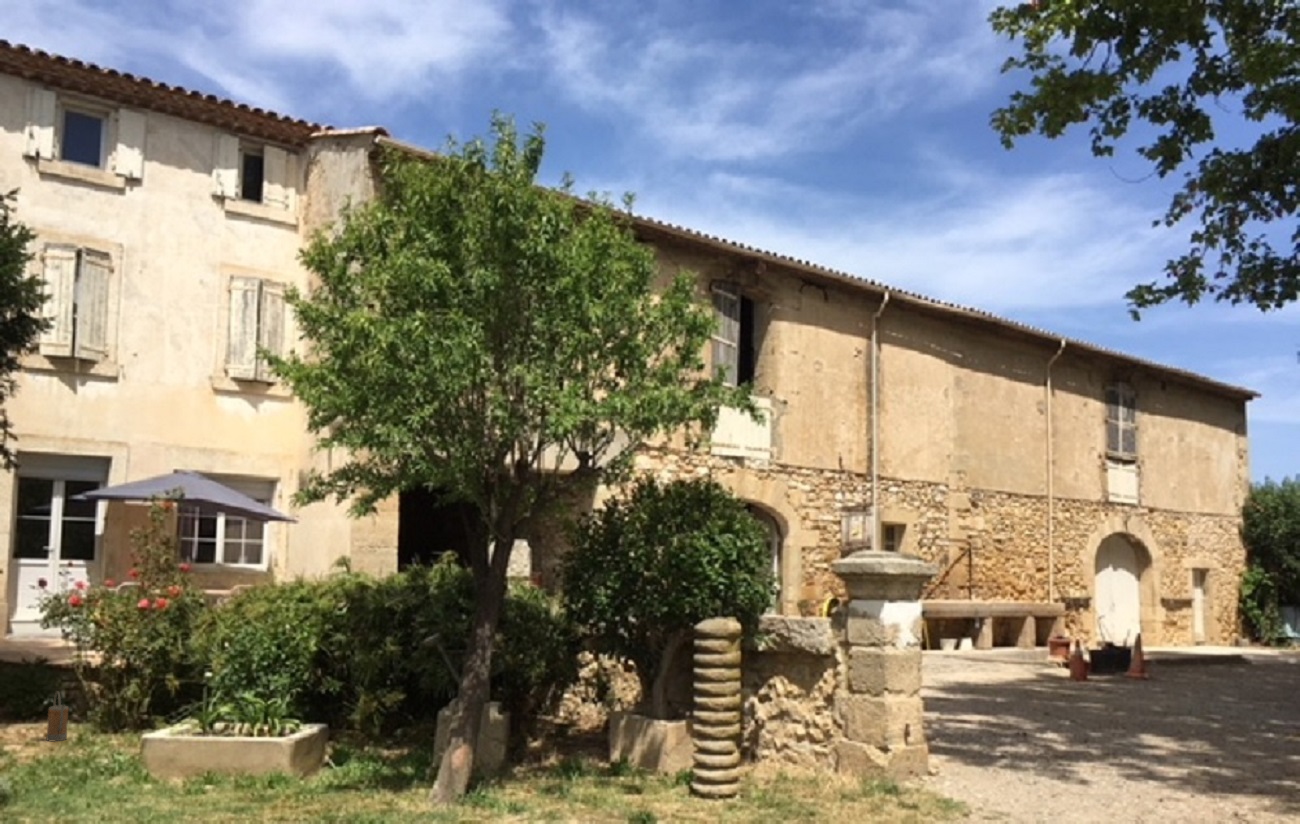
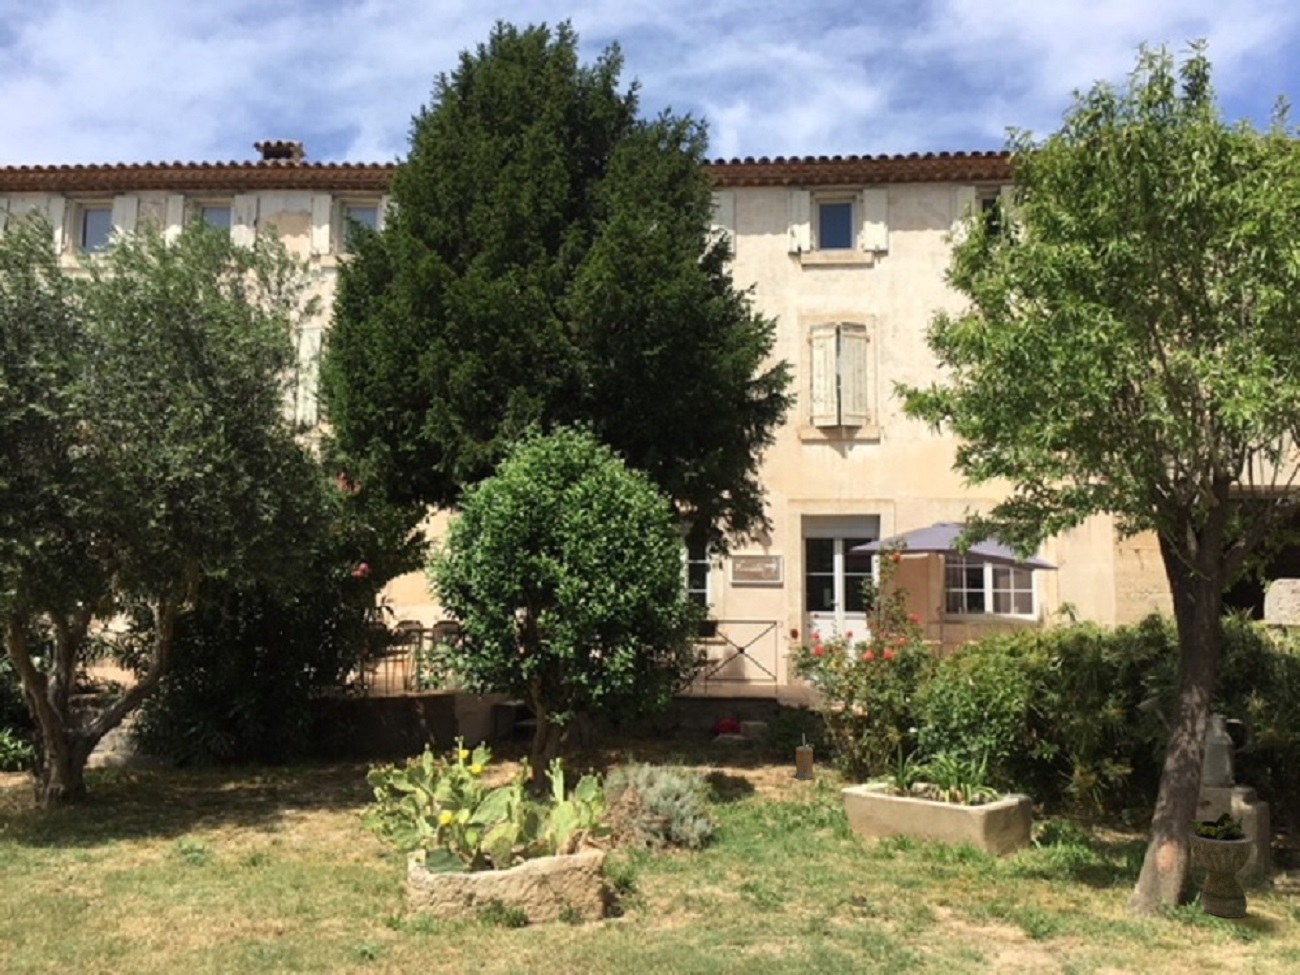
planter: none [480,712,526,795] -> present [1188,811,1253,918]

